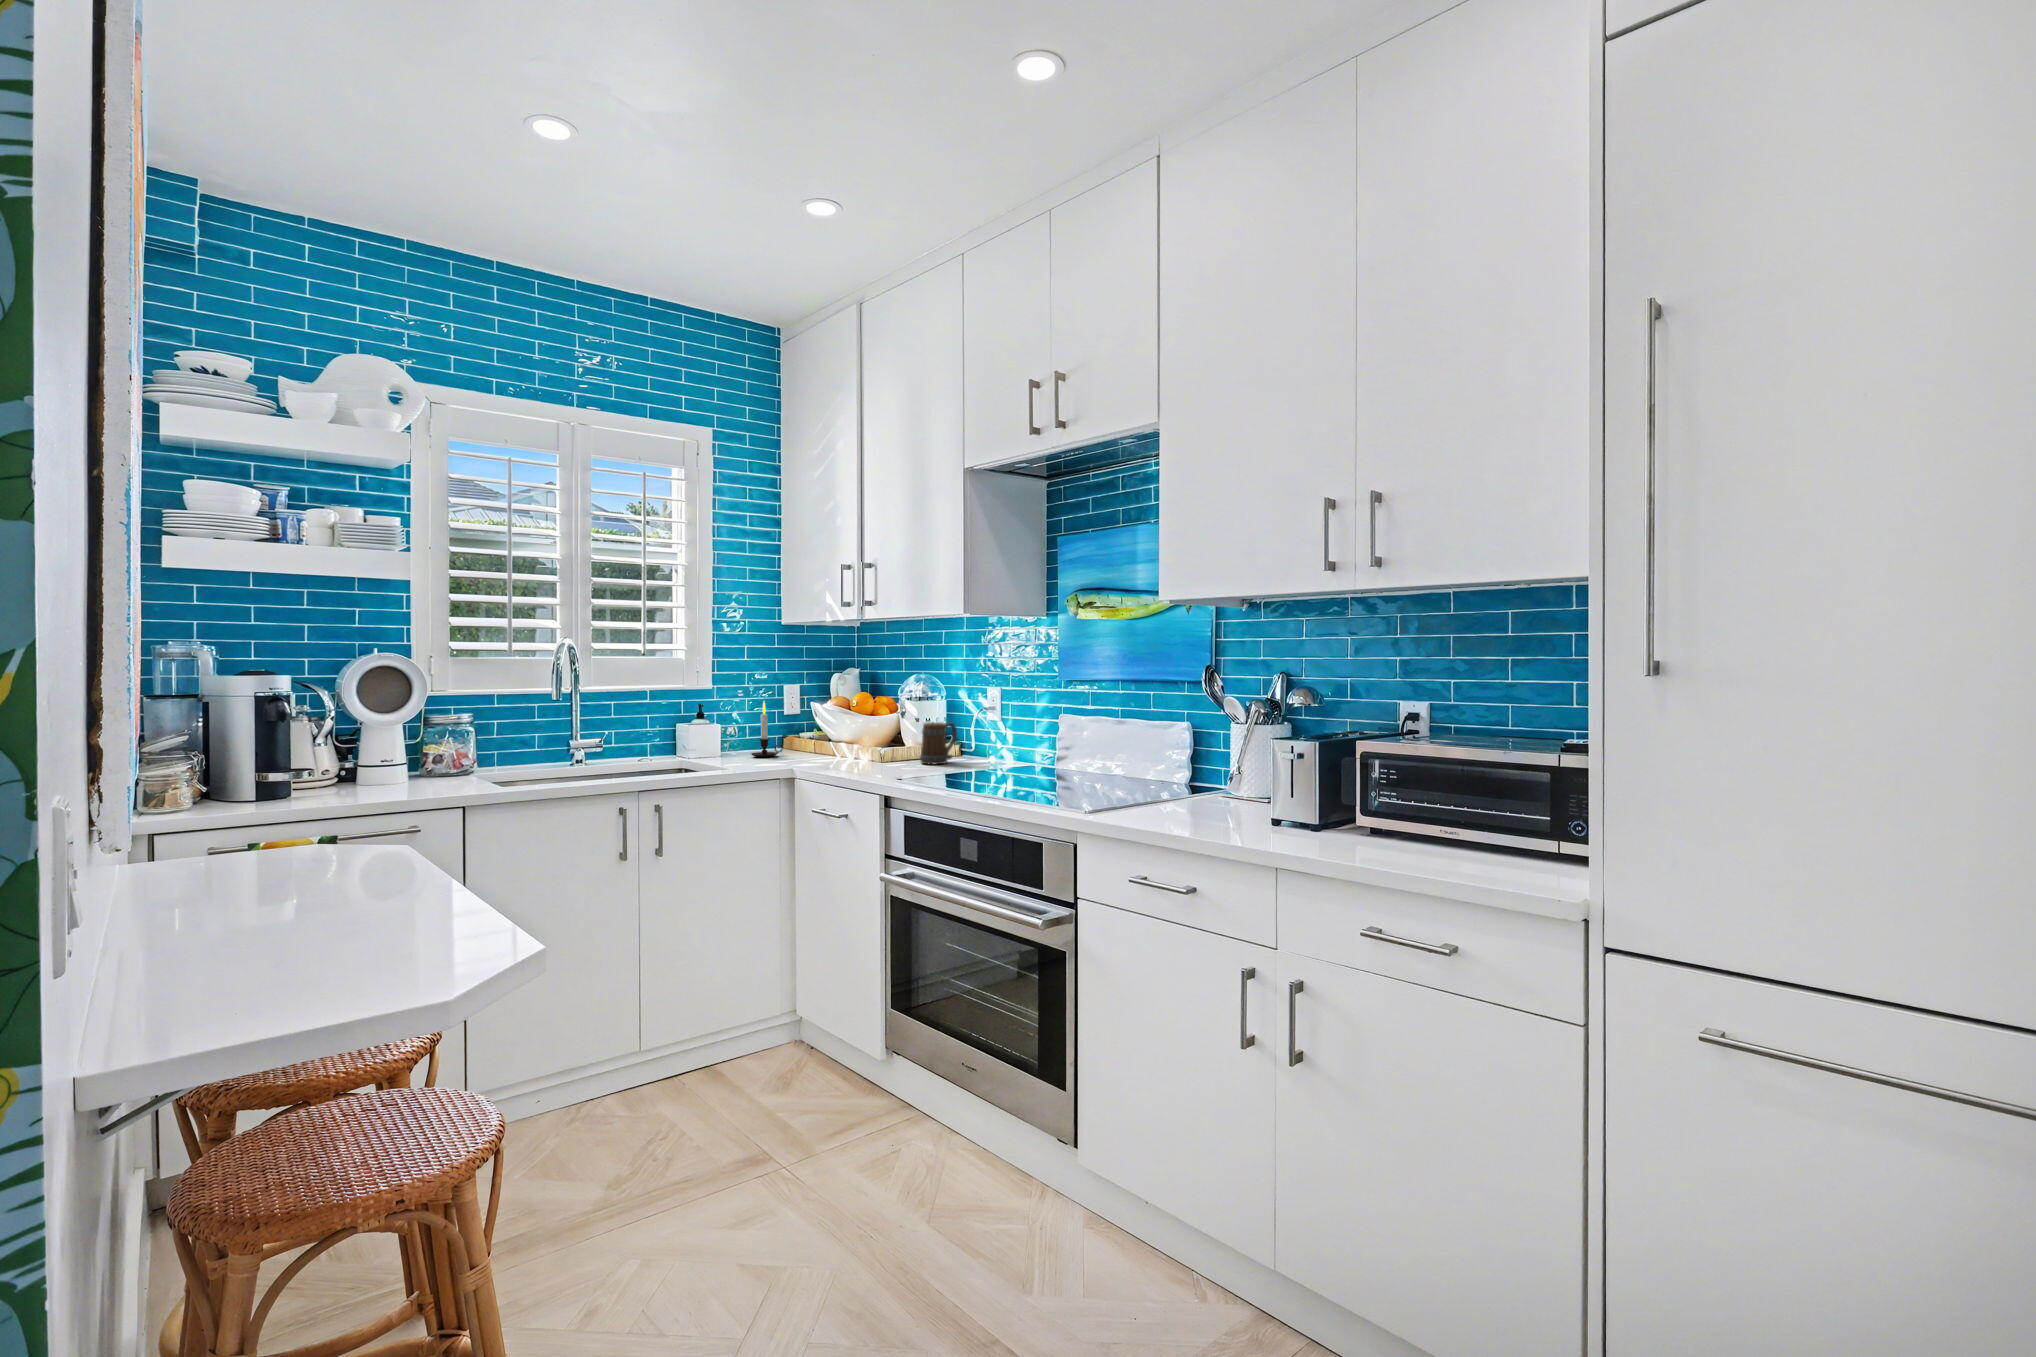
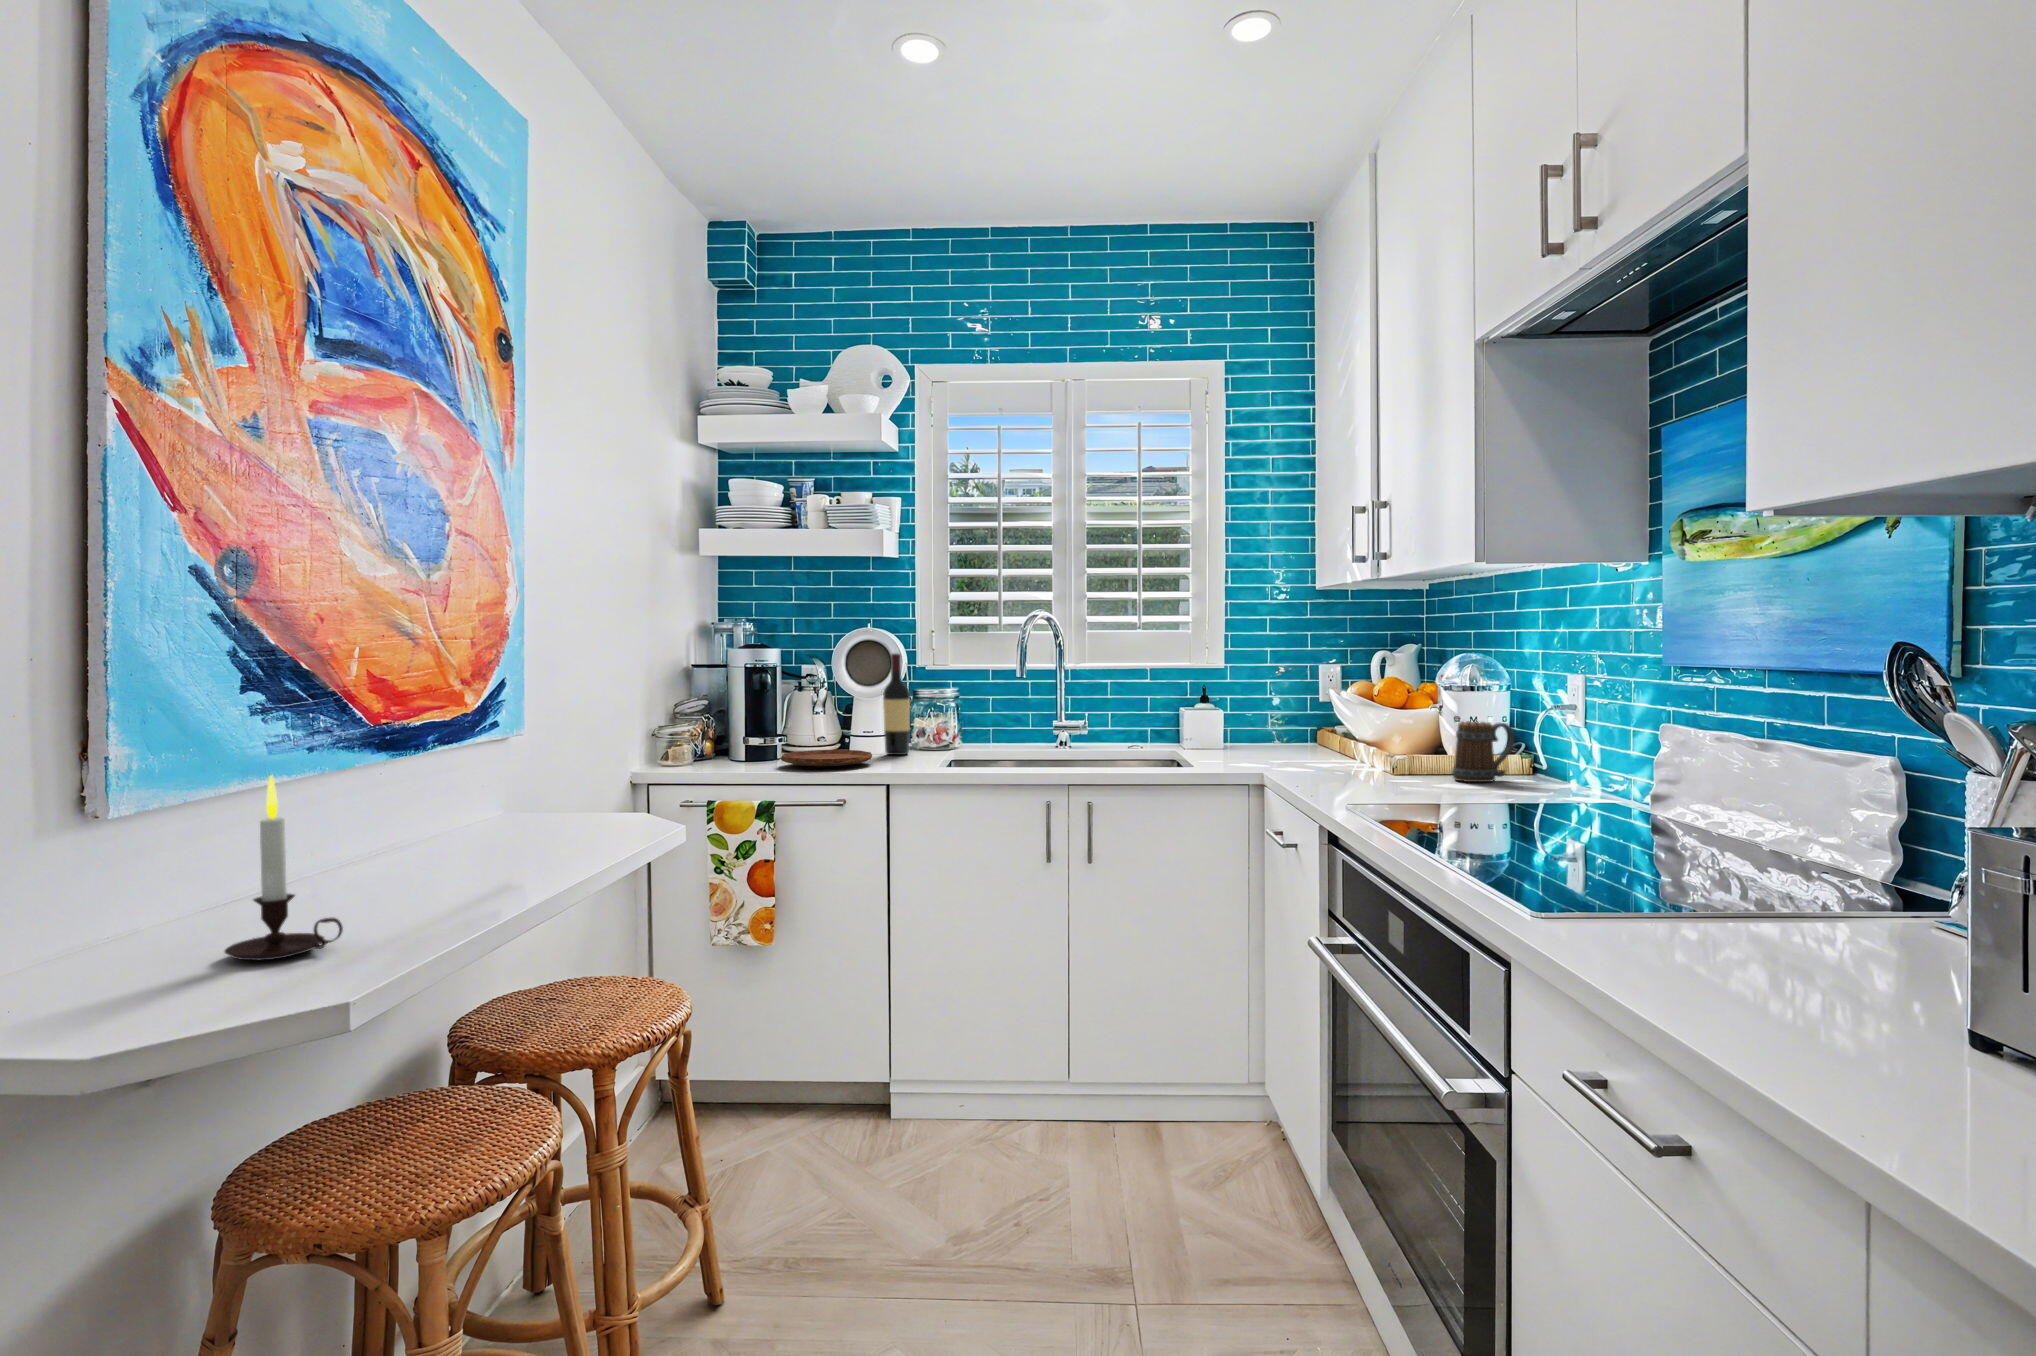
wine bottle: none [403,681,432,778] -> present [883,653,910,755]
candle: present [751,701,783,757] -> present [225,775,343,960]
tray: none [309,776,415,794] -> present [781,750,872,767]

